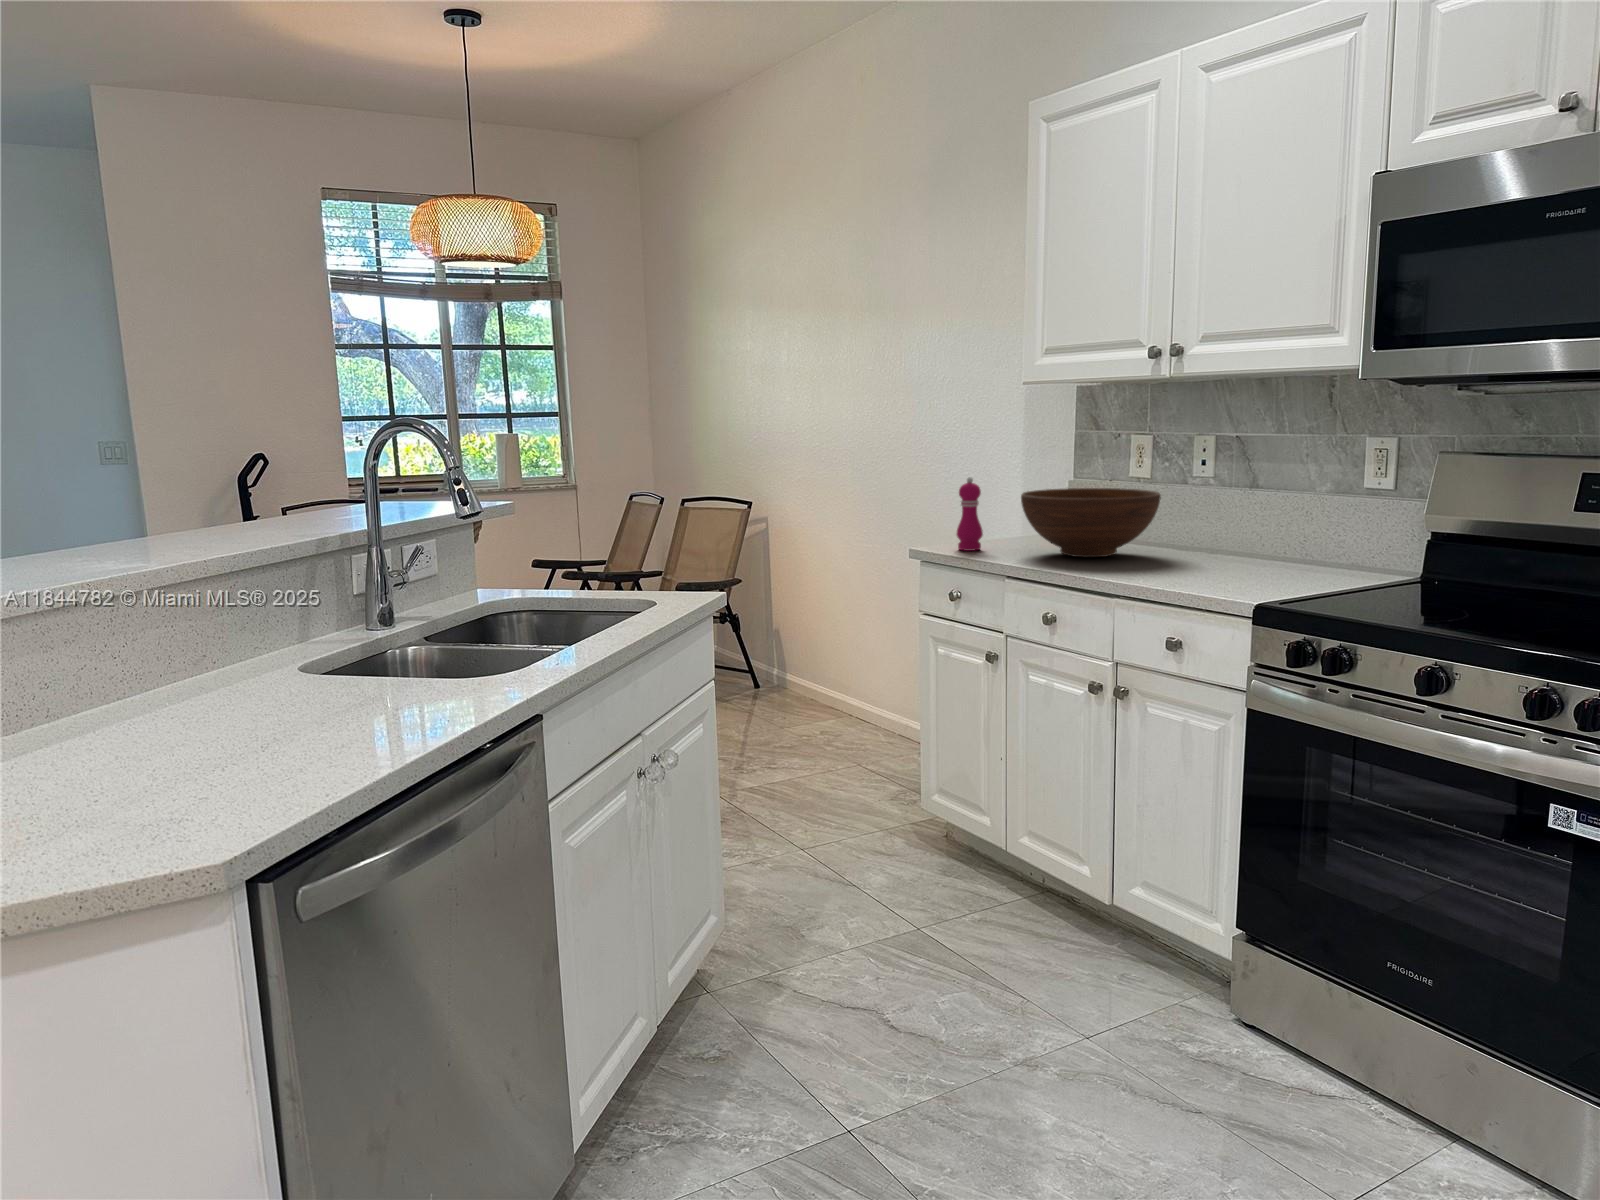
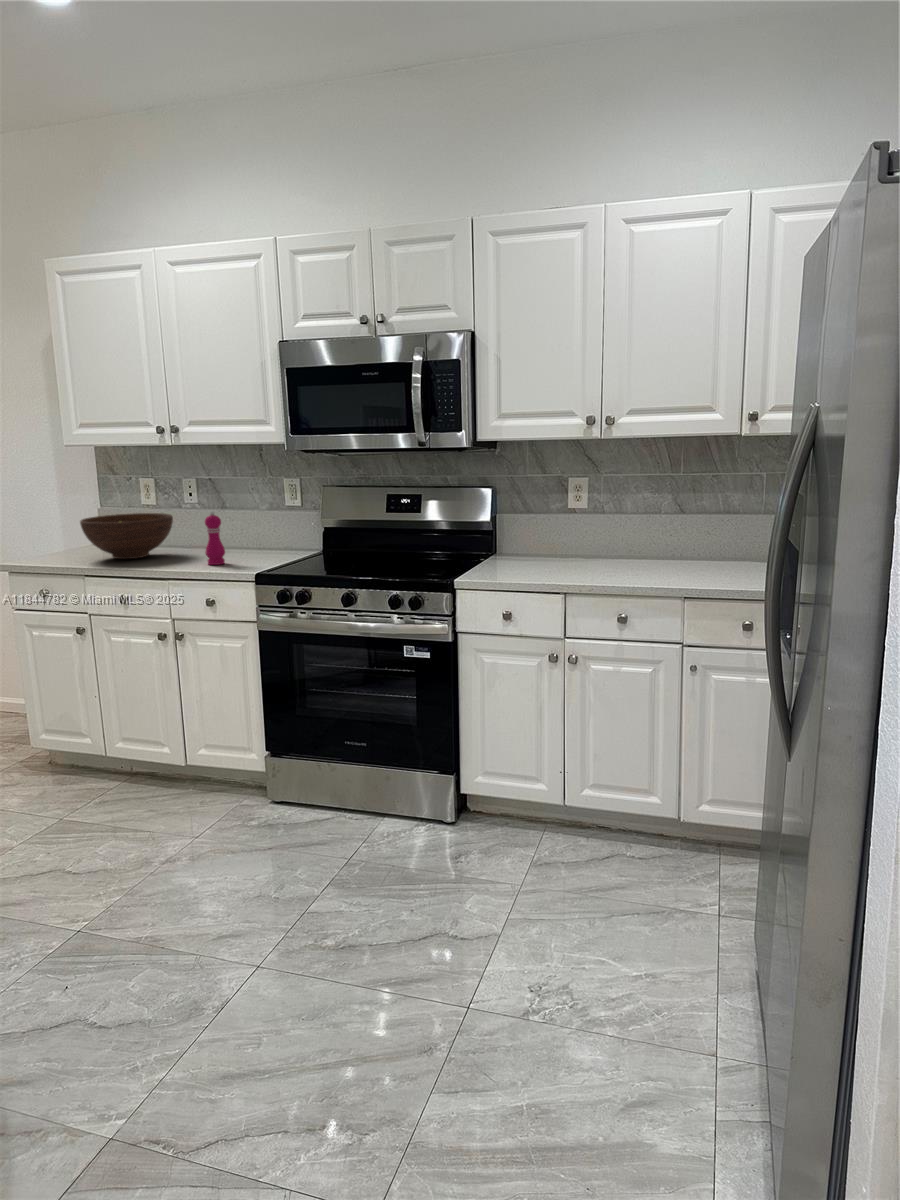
pepper mill: present [957,477,983,551] -> present [205,511,225,565]

